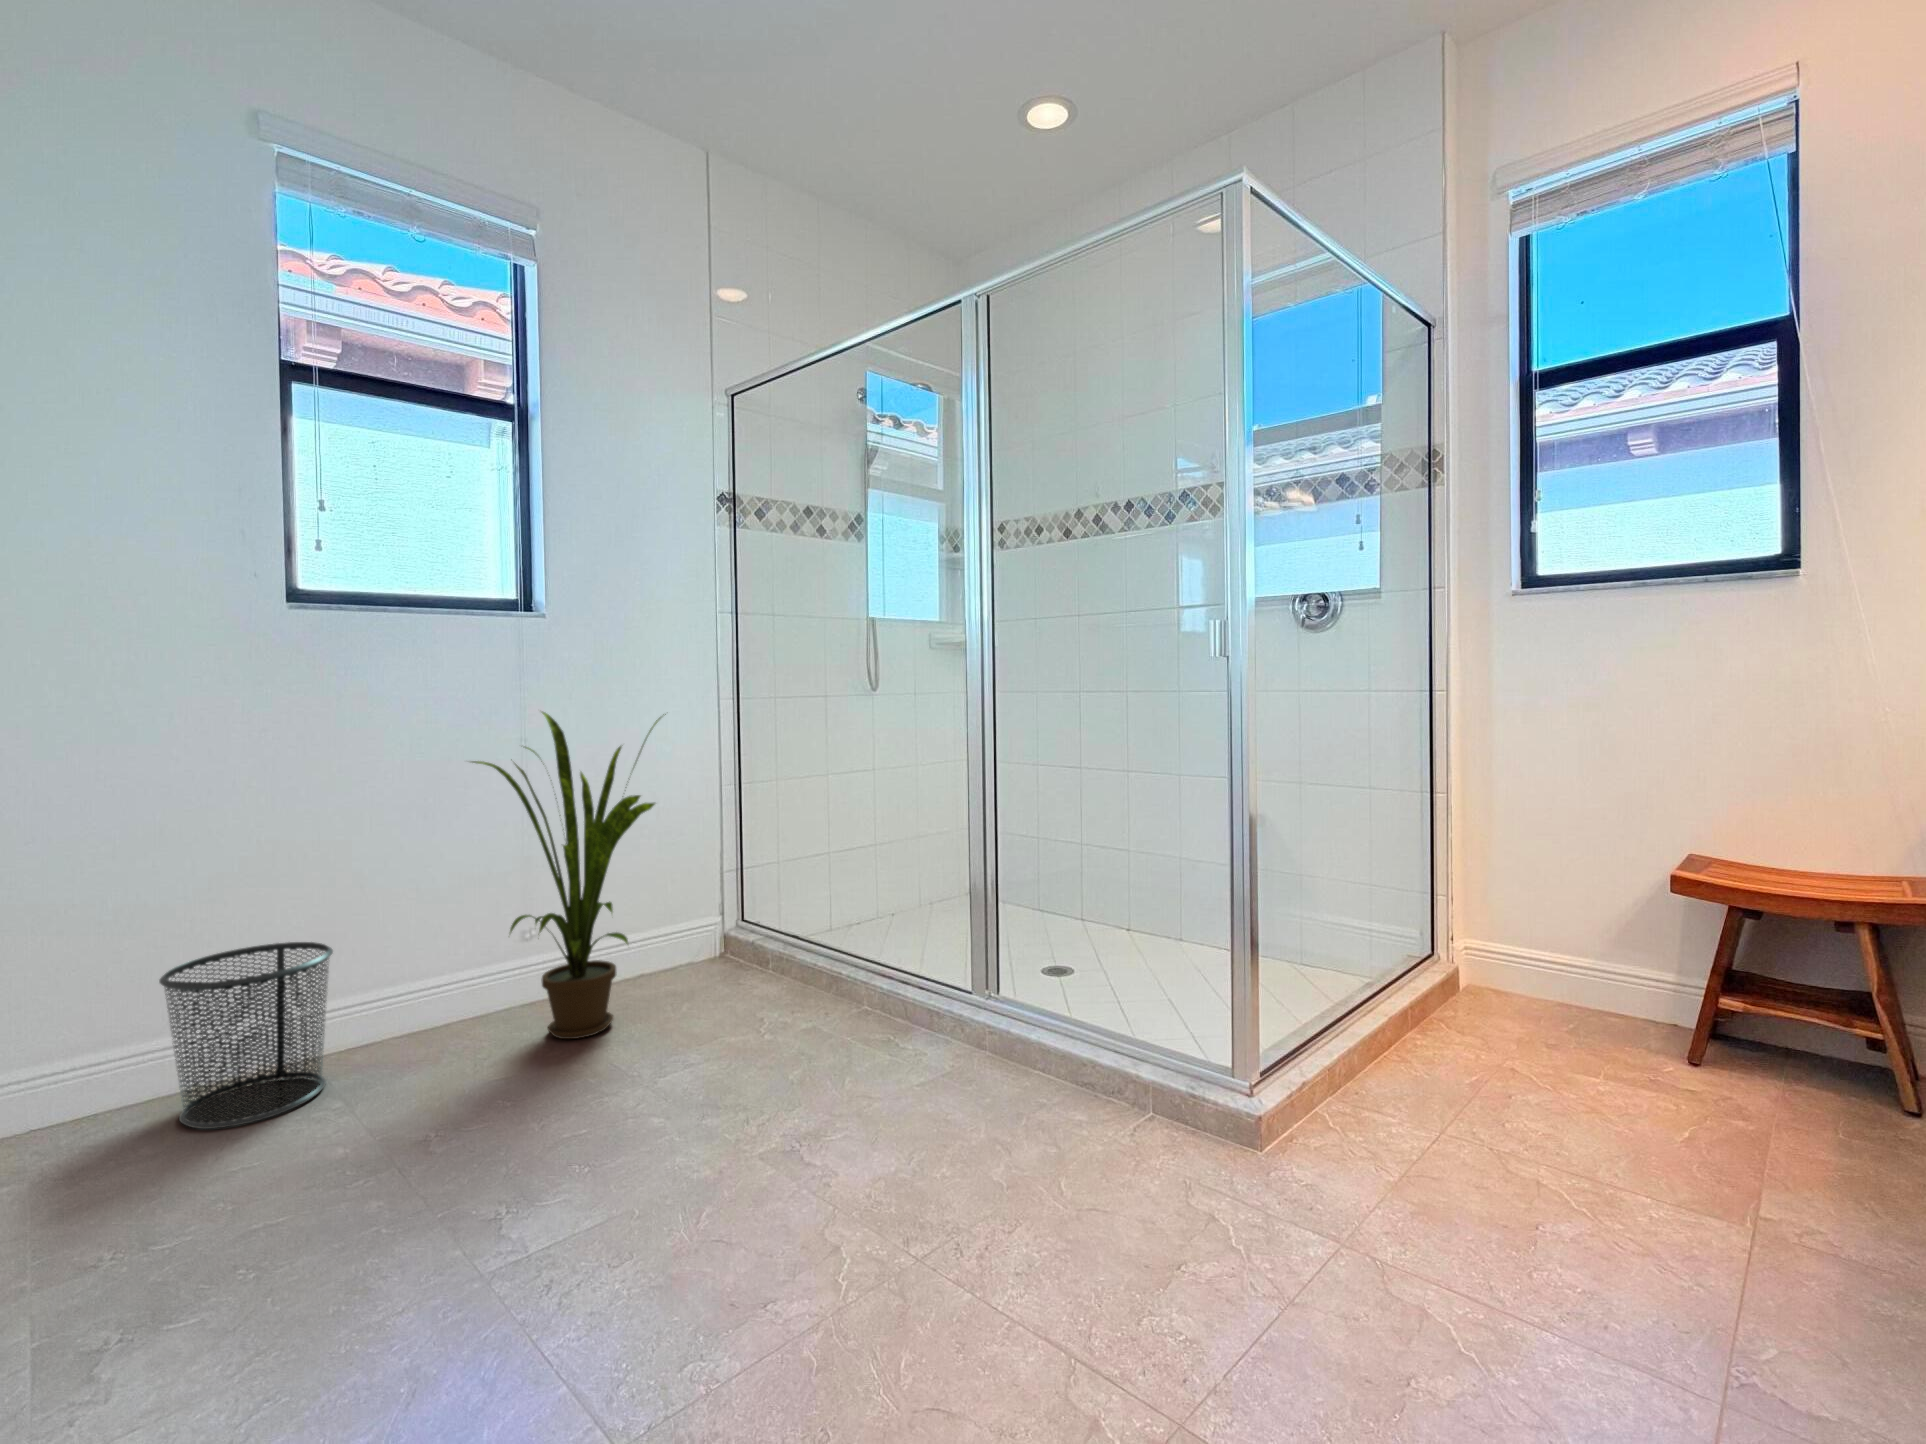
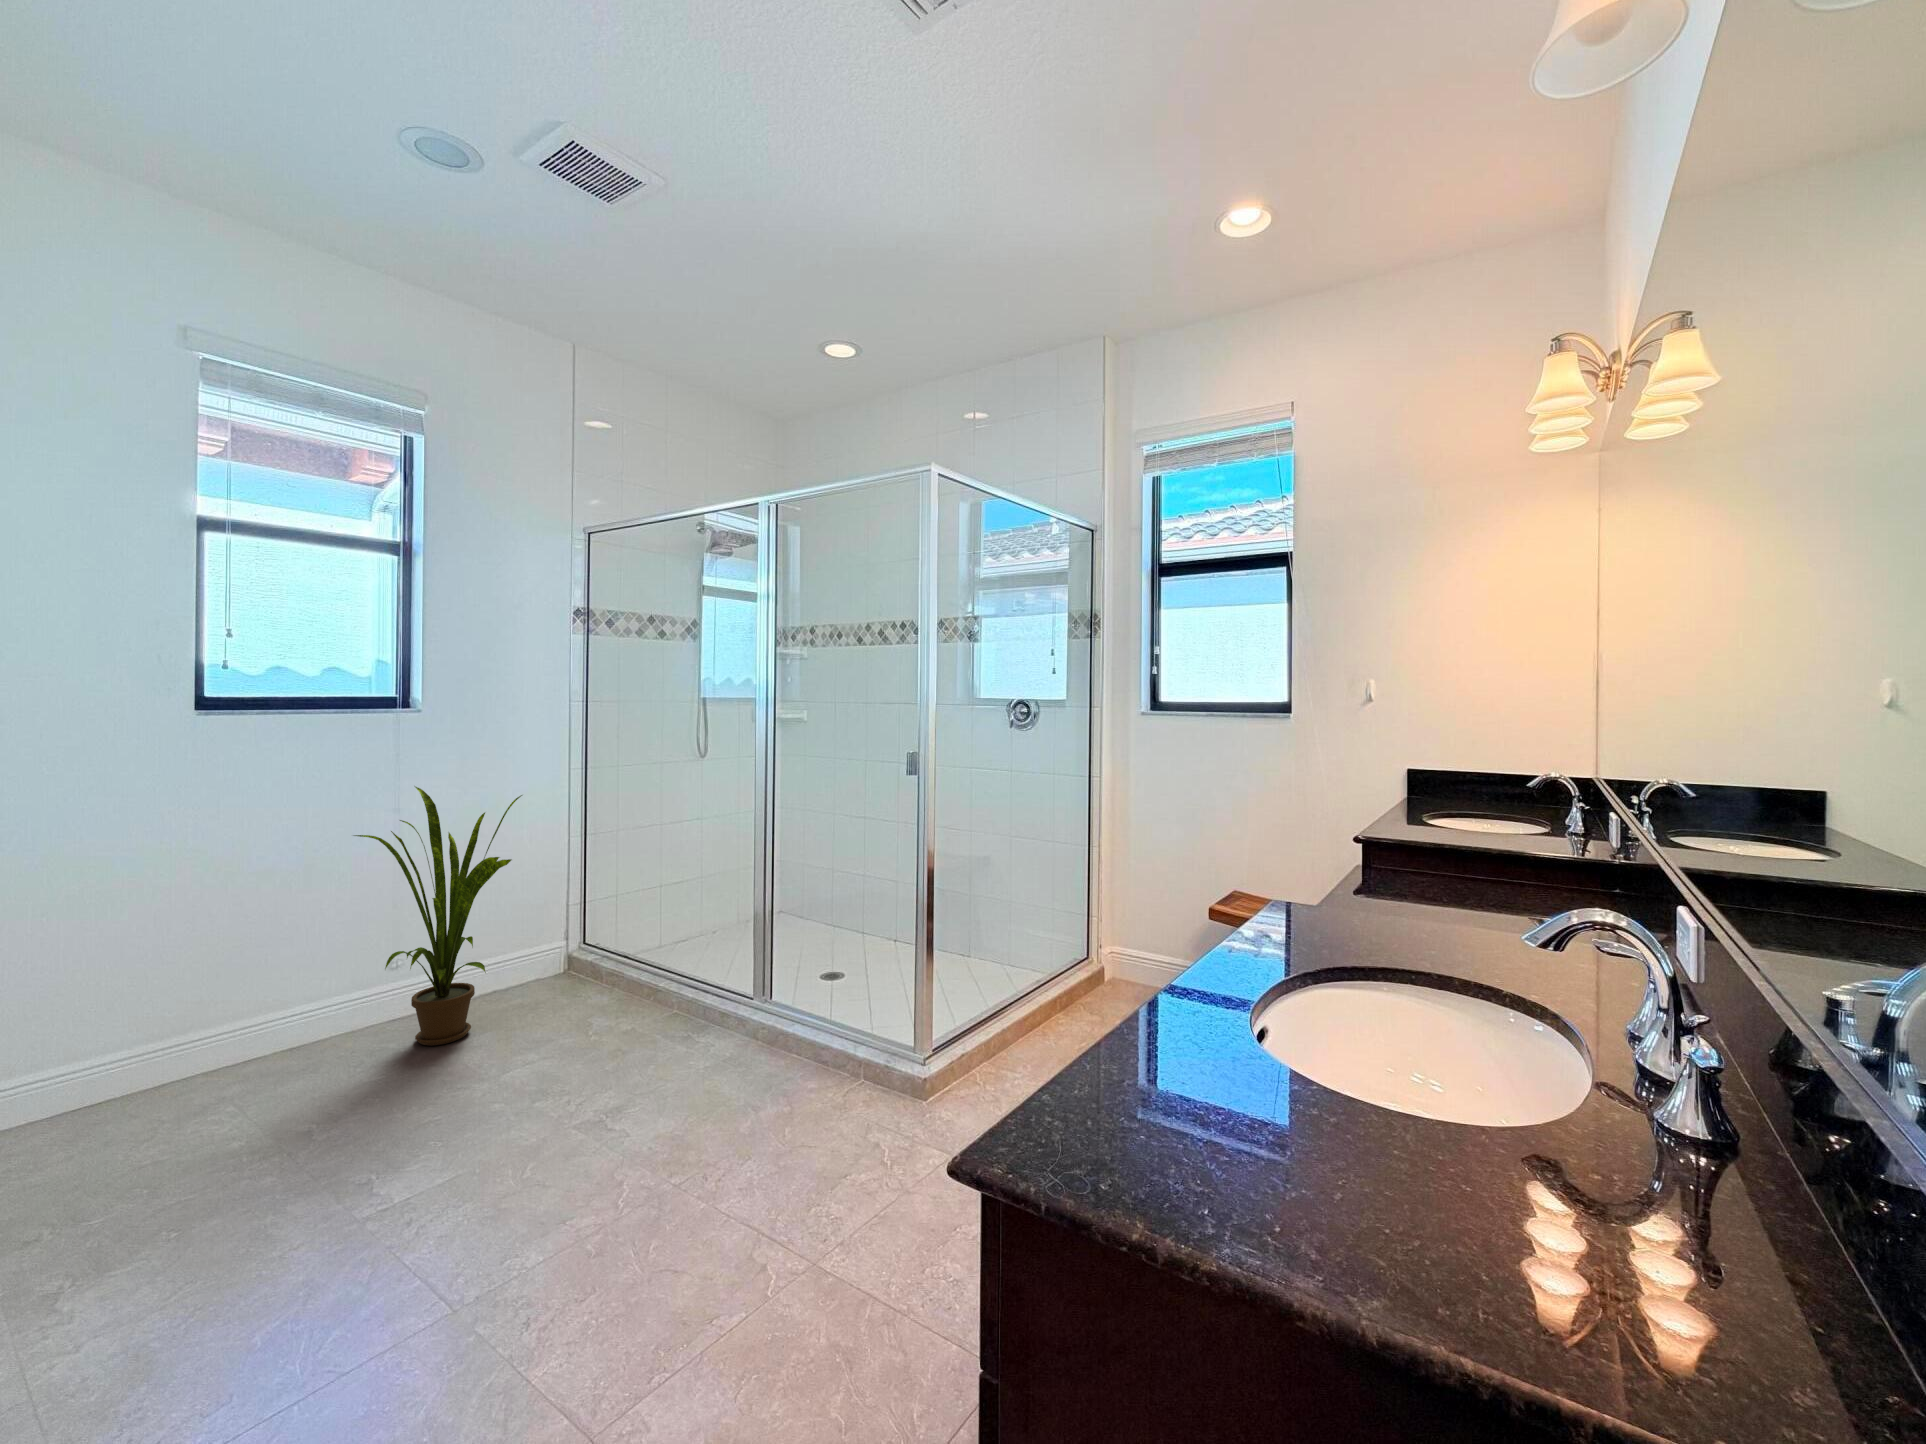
waste bin: present [159,942,333,1129] -> none [88,980,236,1129]

